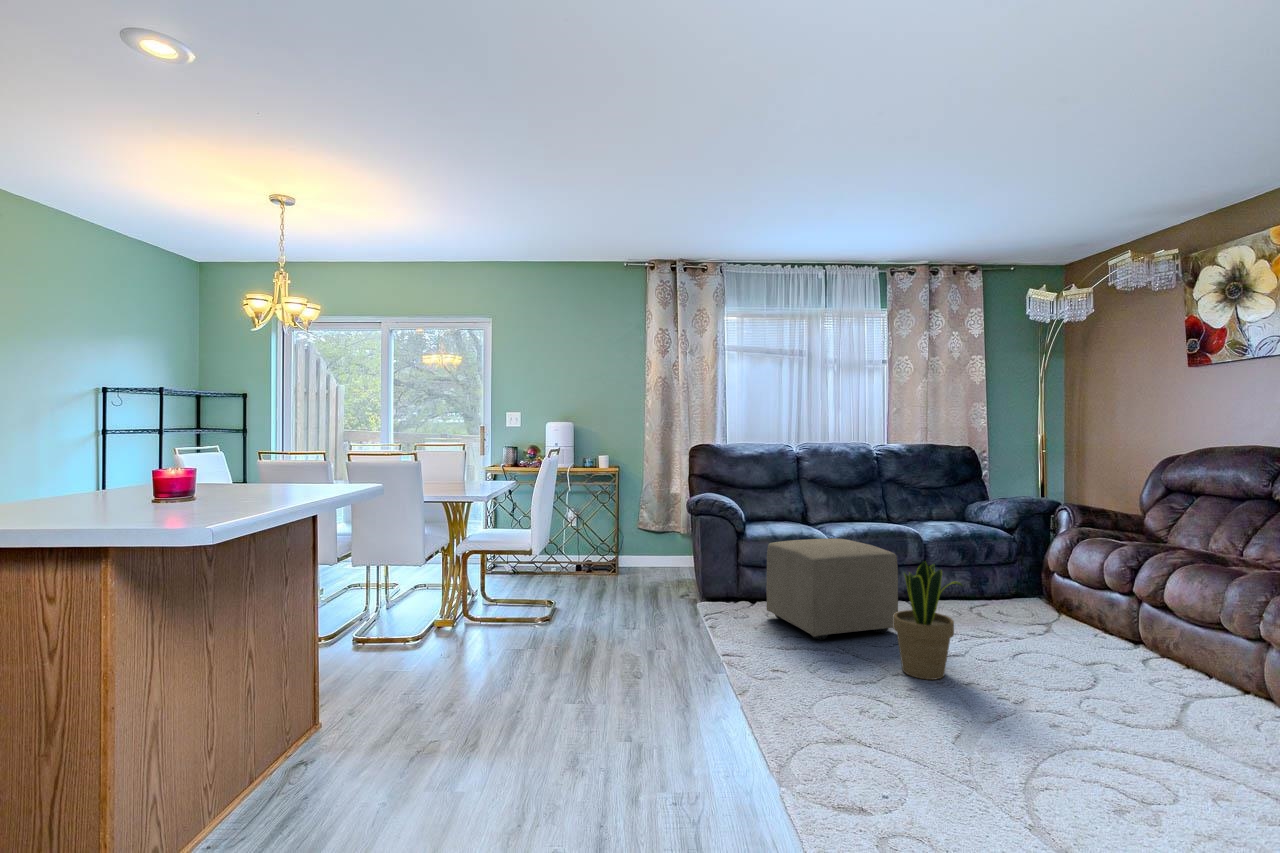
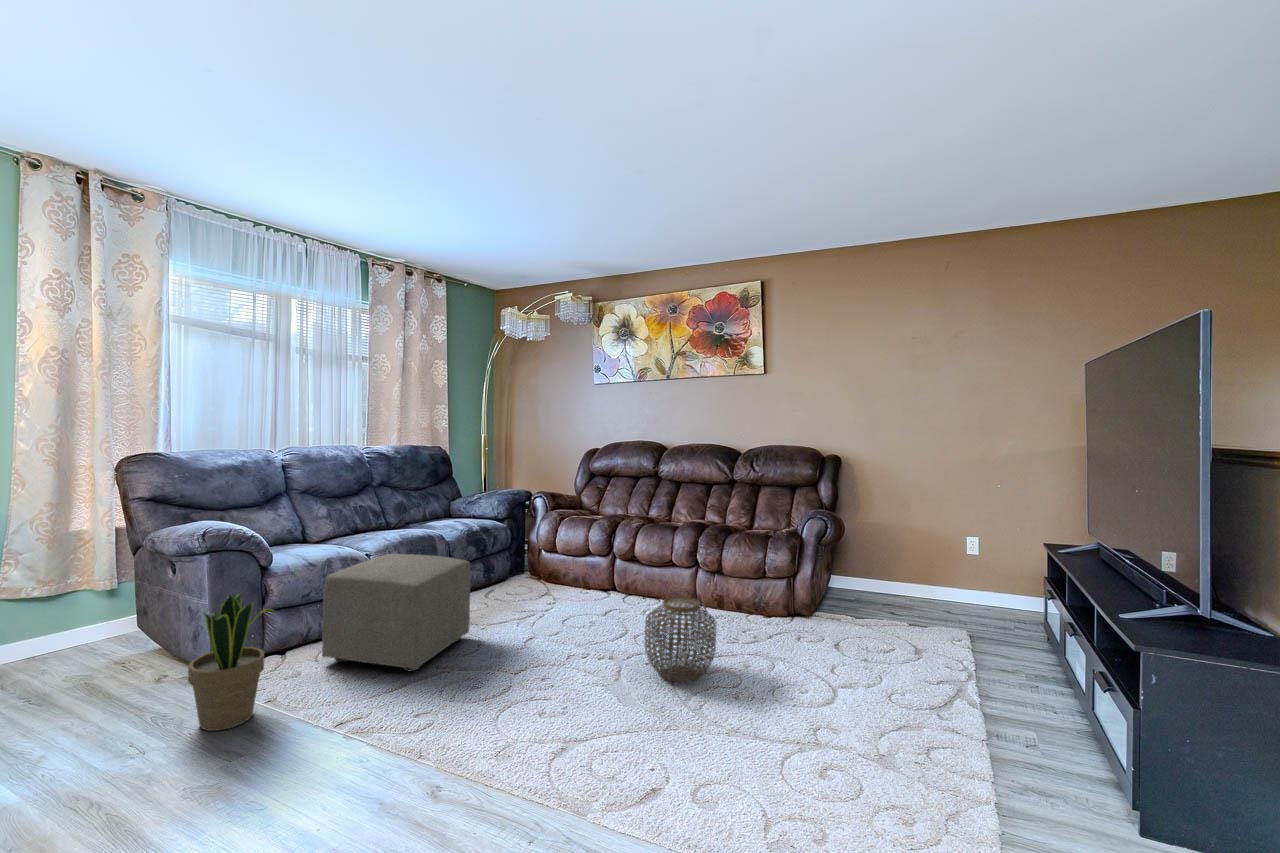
potted plant: present [893,562,963,680] -> present [188,593,275,731]
woven basket: none [1033,630,1151,750] -> present [645,596,716,683]

